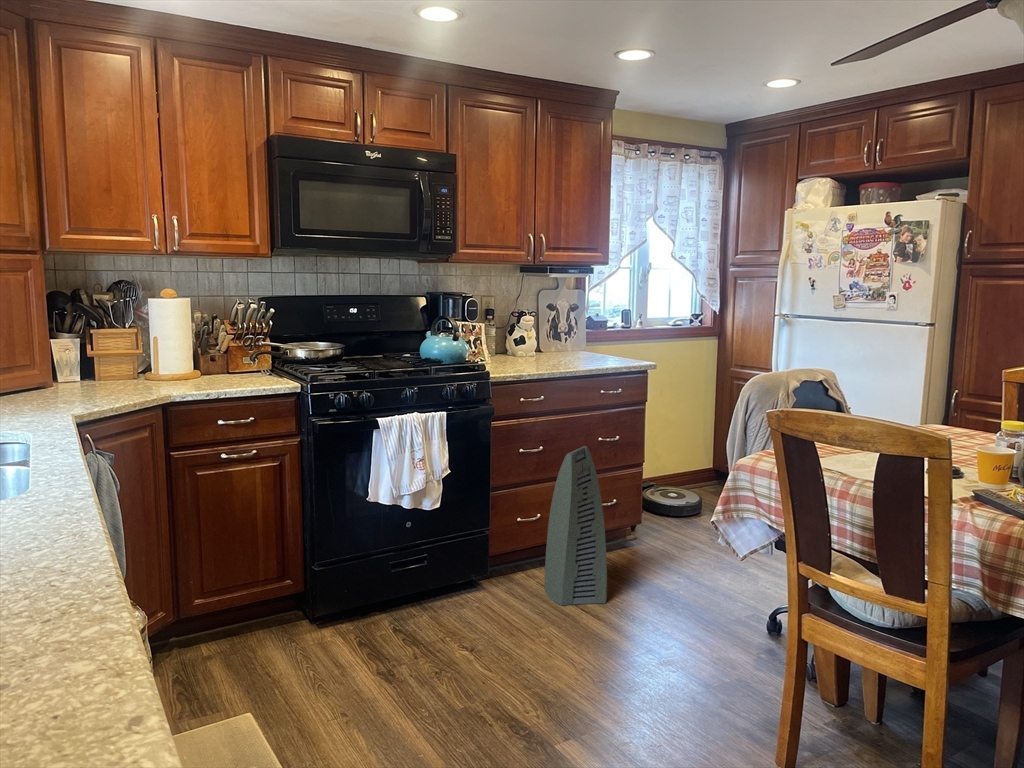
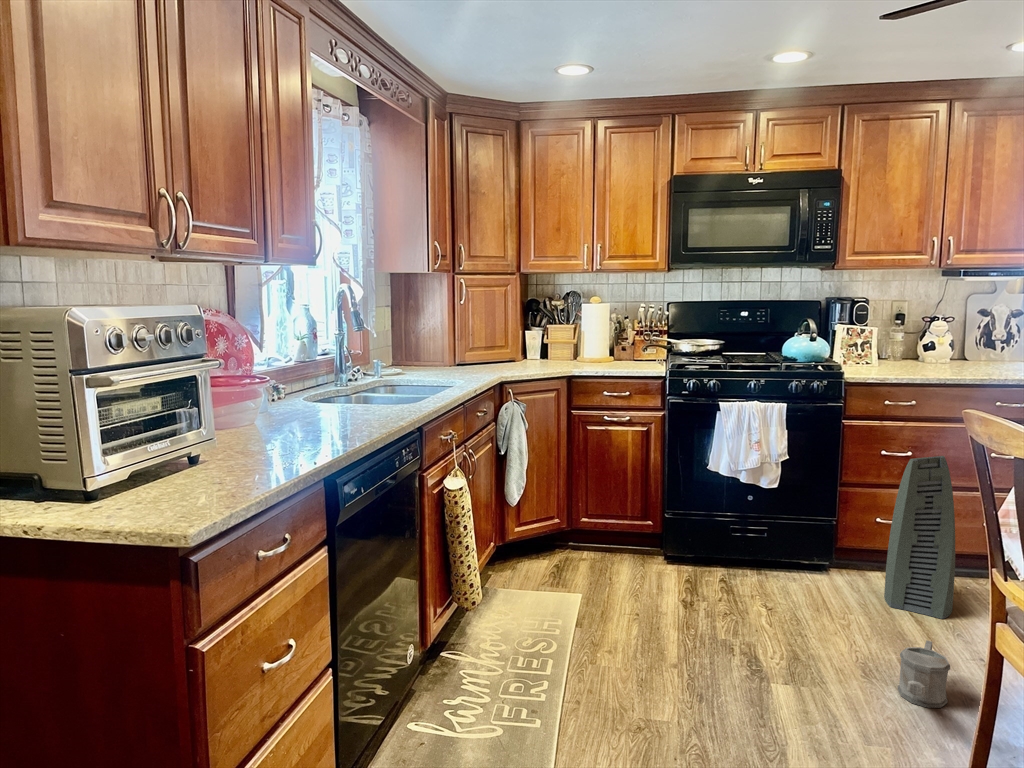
watering can: none [638,634,694,705] -> present [898,641,950,708]

